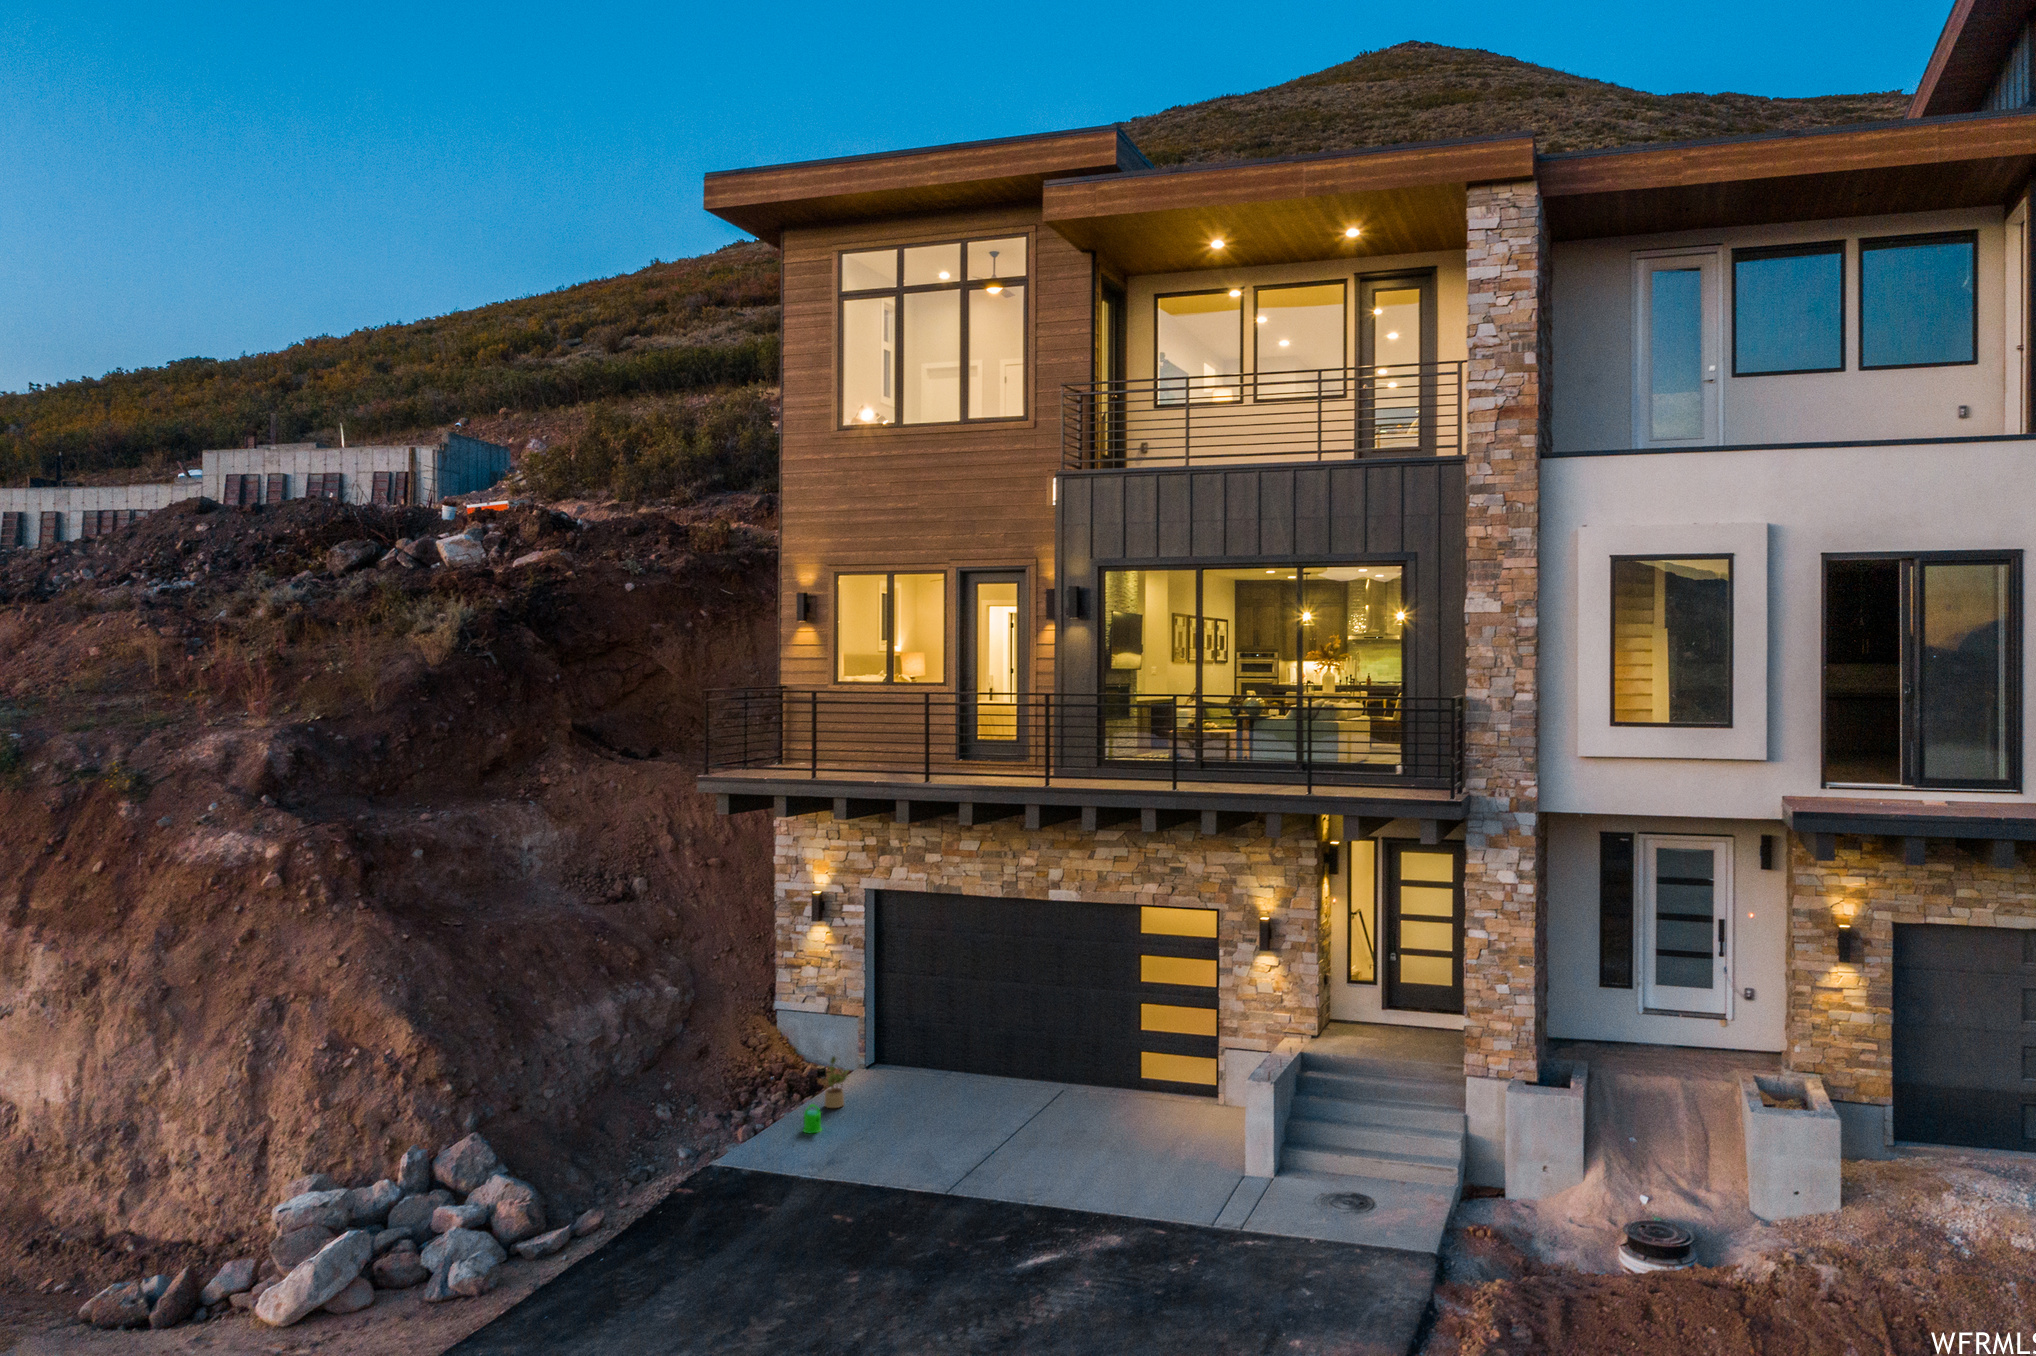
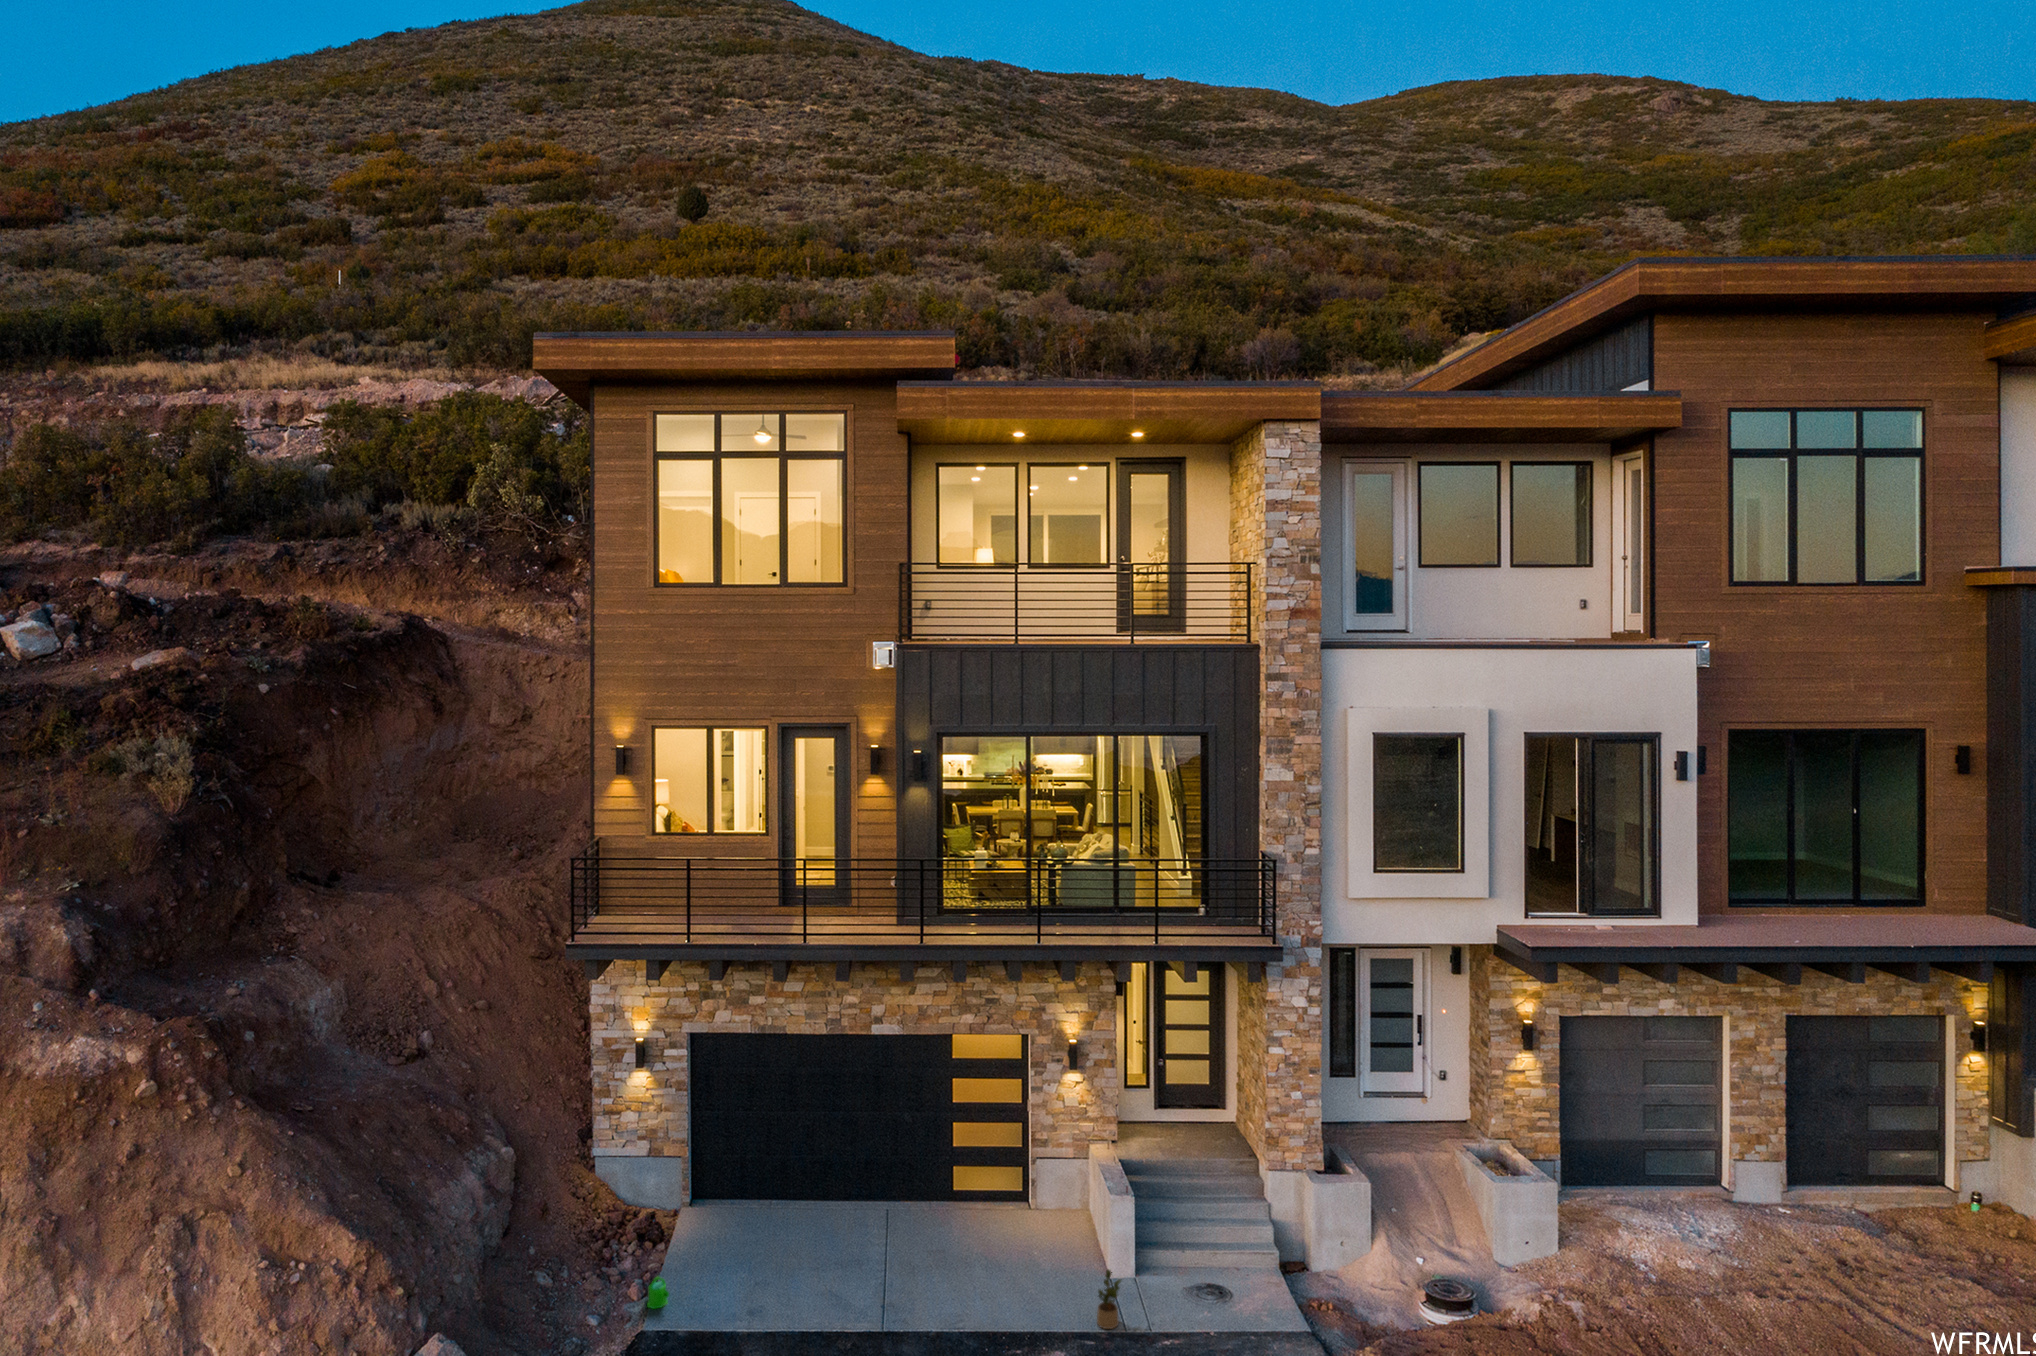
potted plant: present [824,1057,848,1108] -> present [1097,1270,1121,1329]

